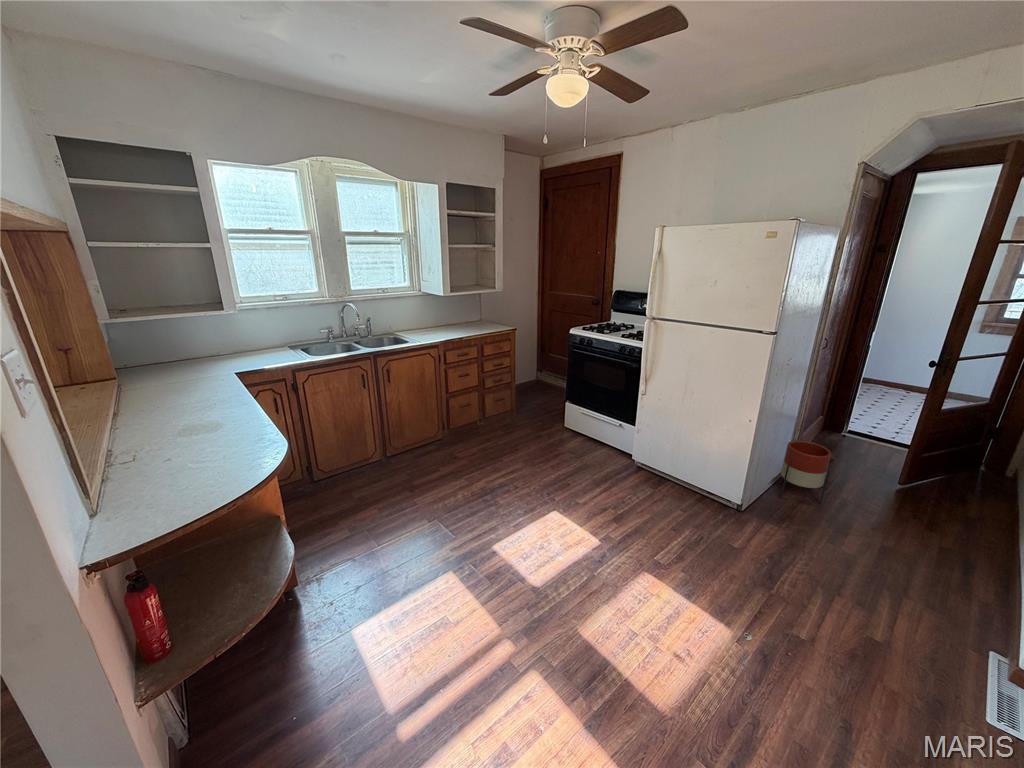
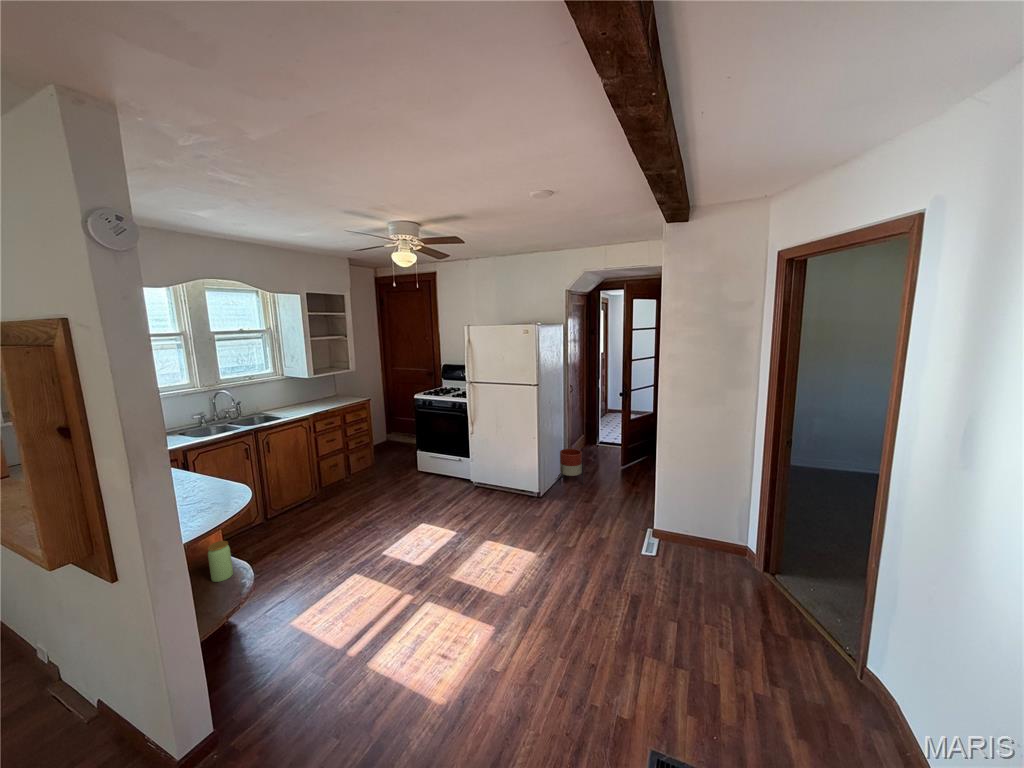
jar: none [225,520,265,577] -> present [208,541,233,582]

